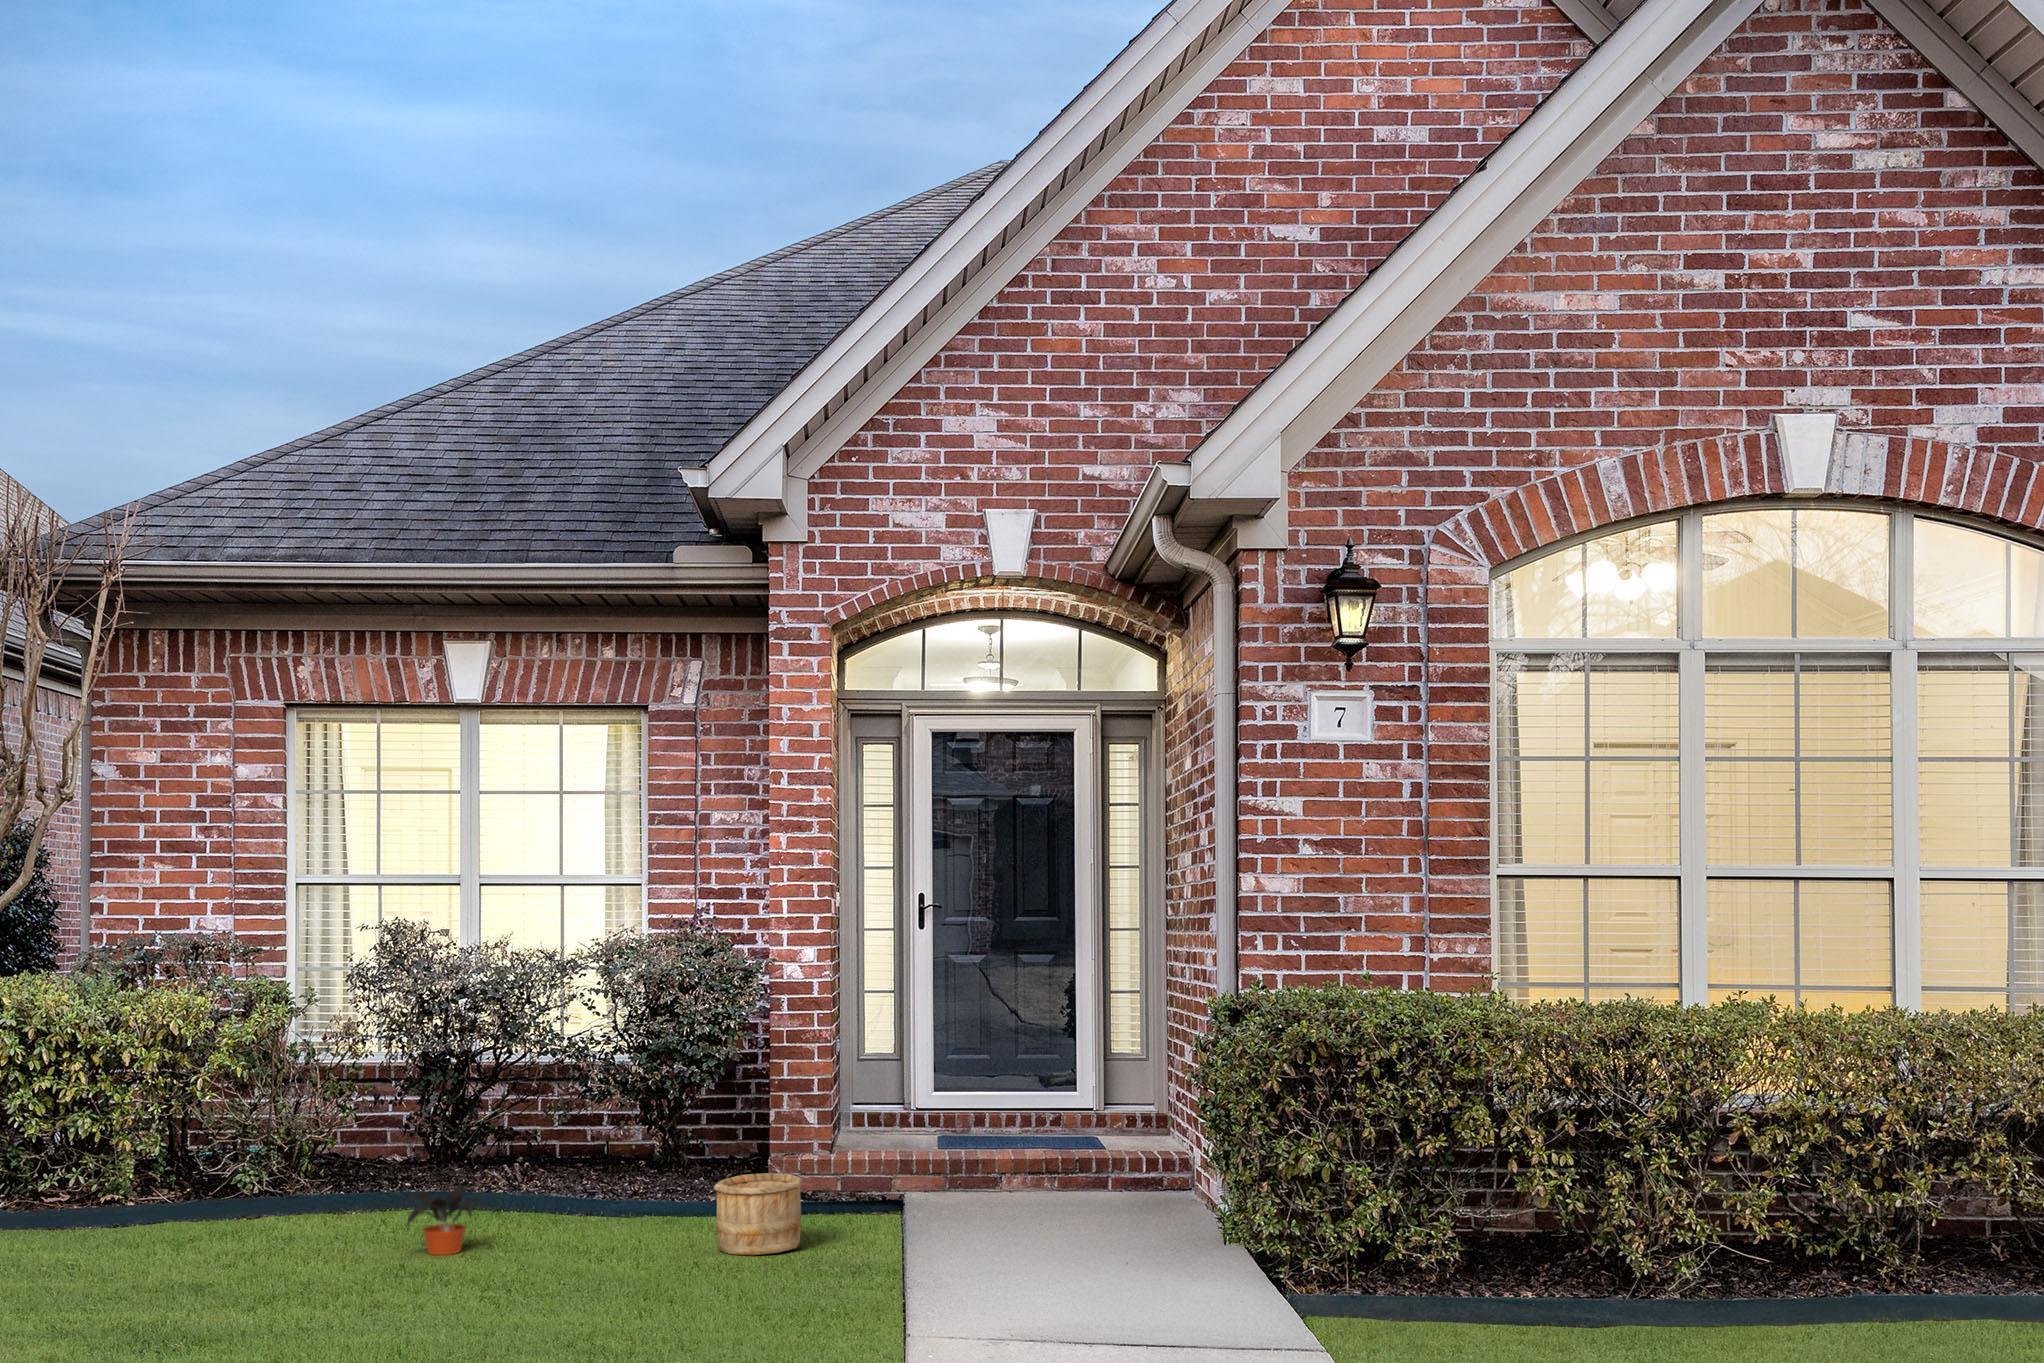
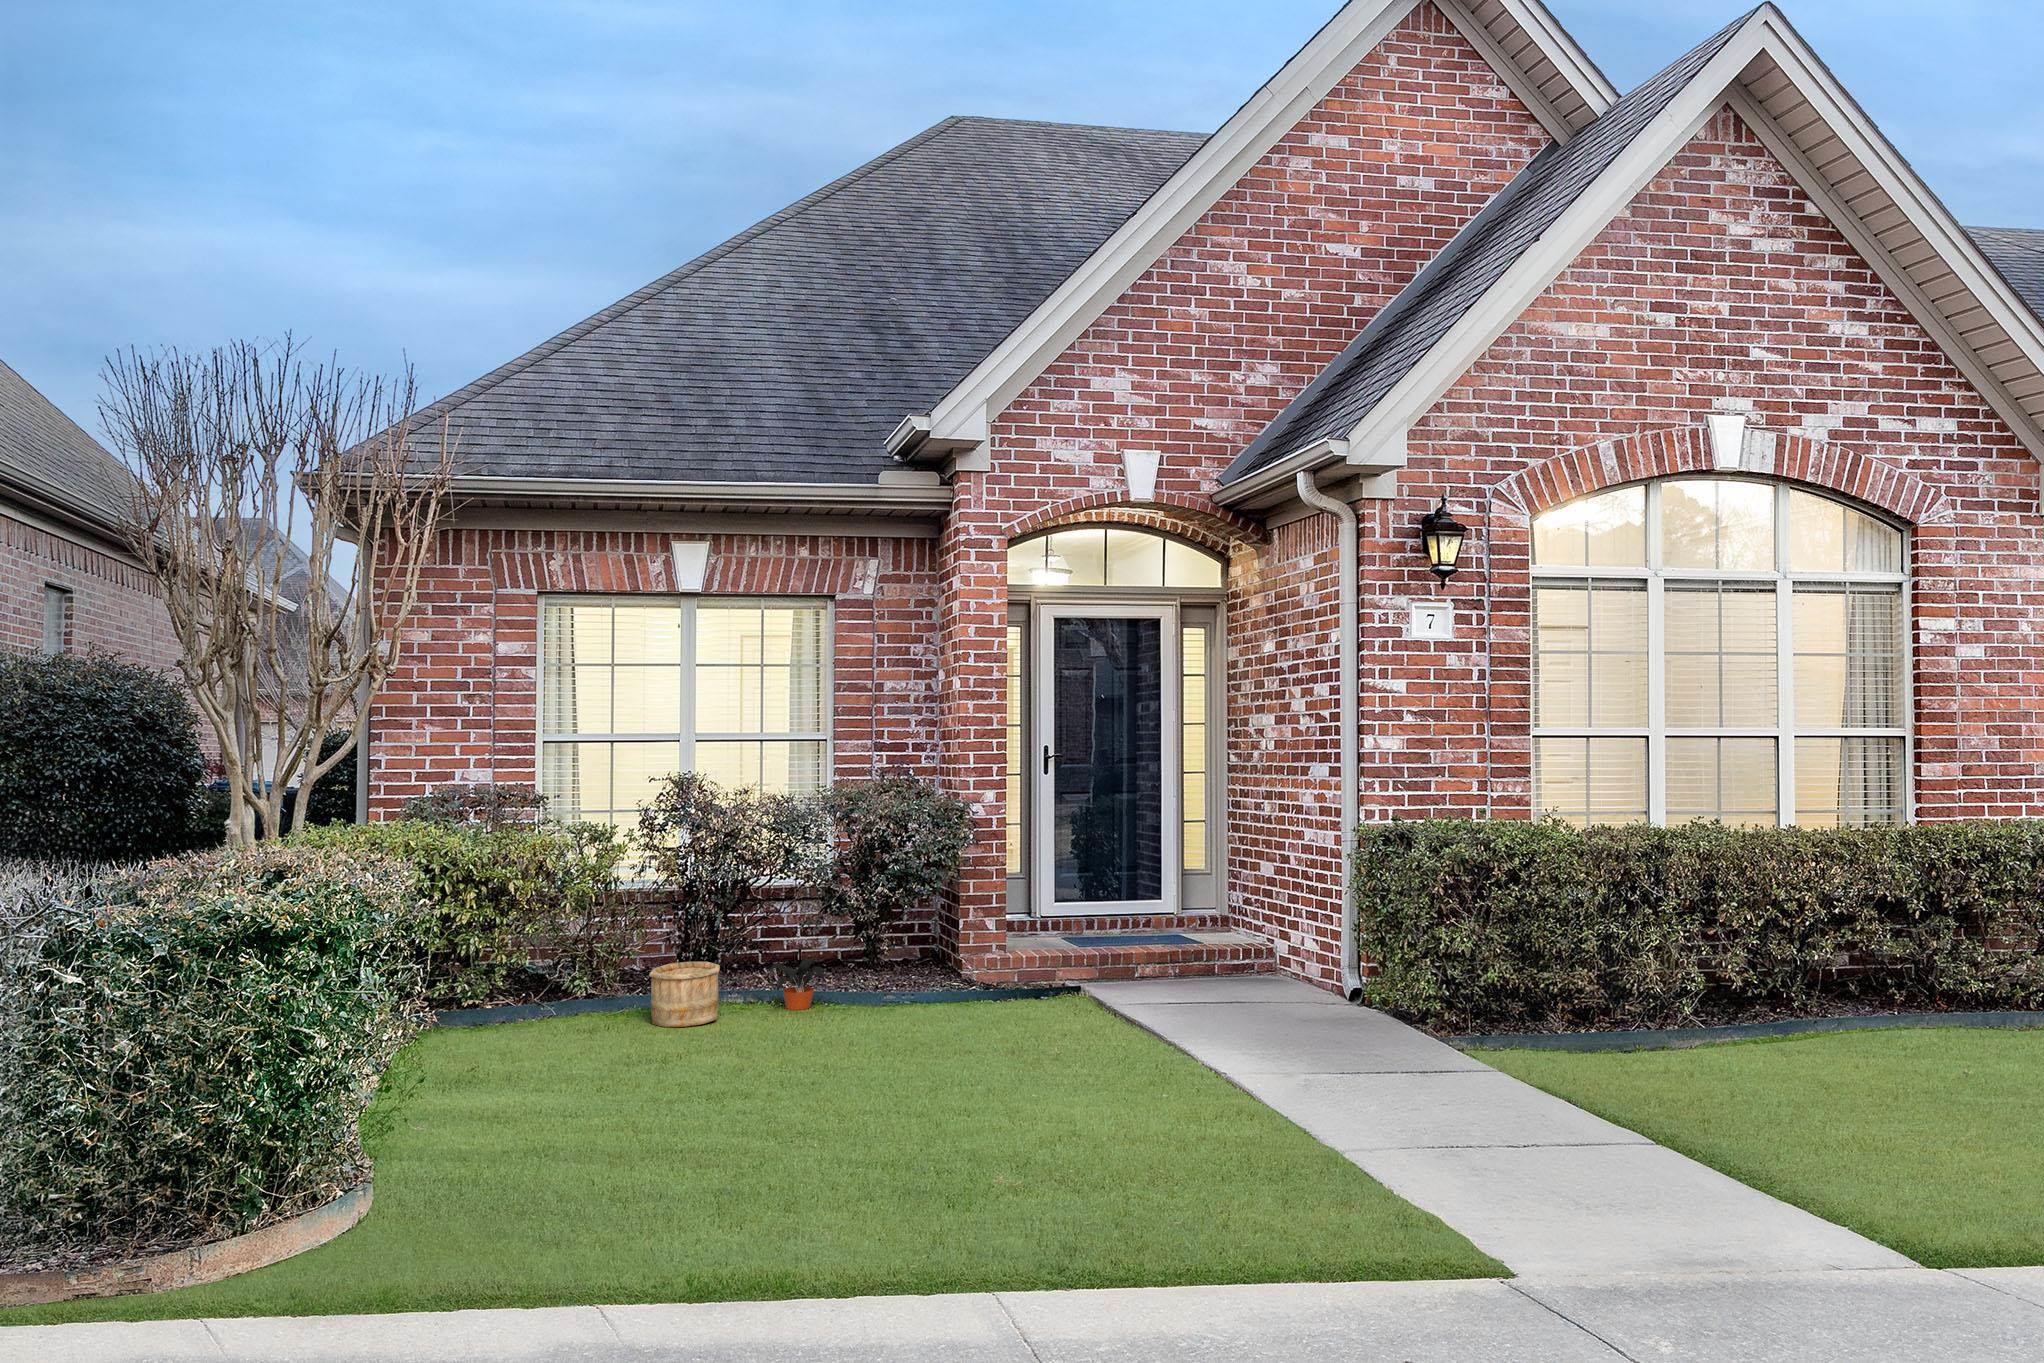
wooden bucket: present [714,1173,803,1255] -> present [649,962,720,1027]

